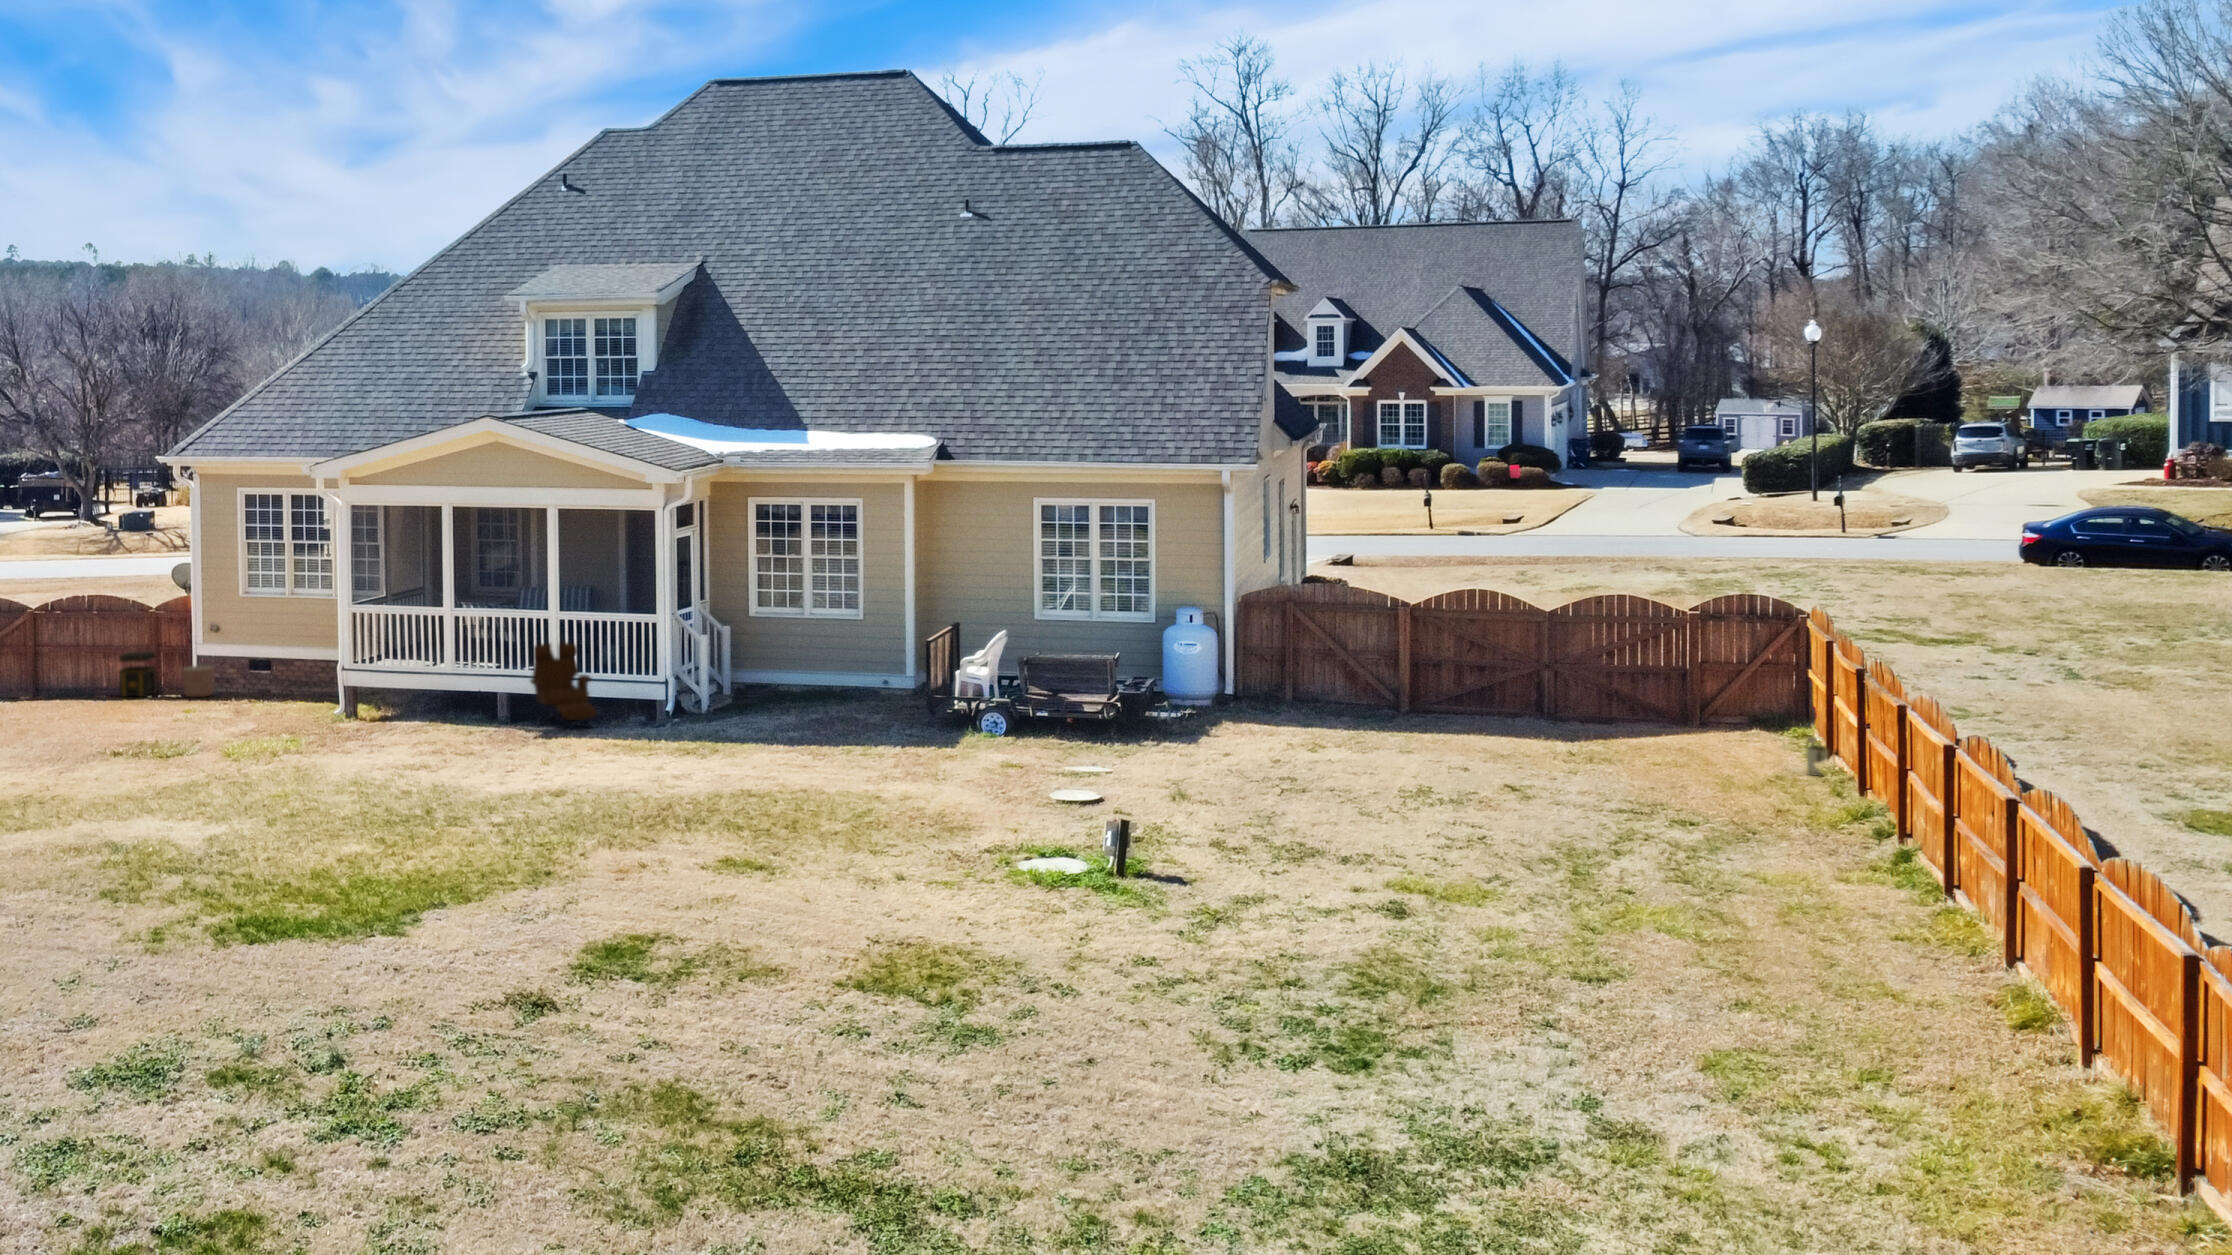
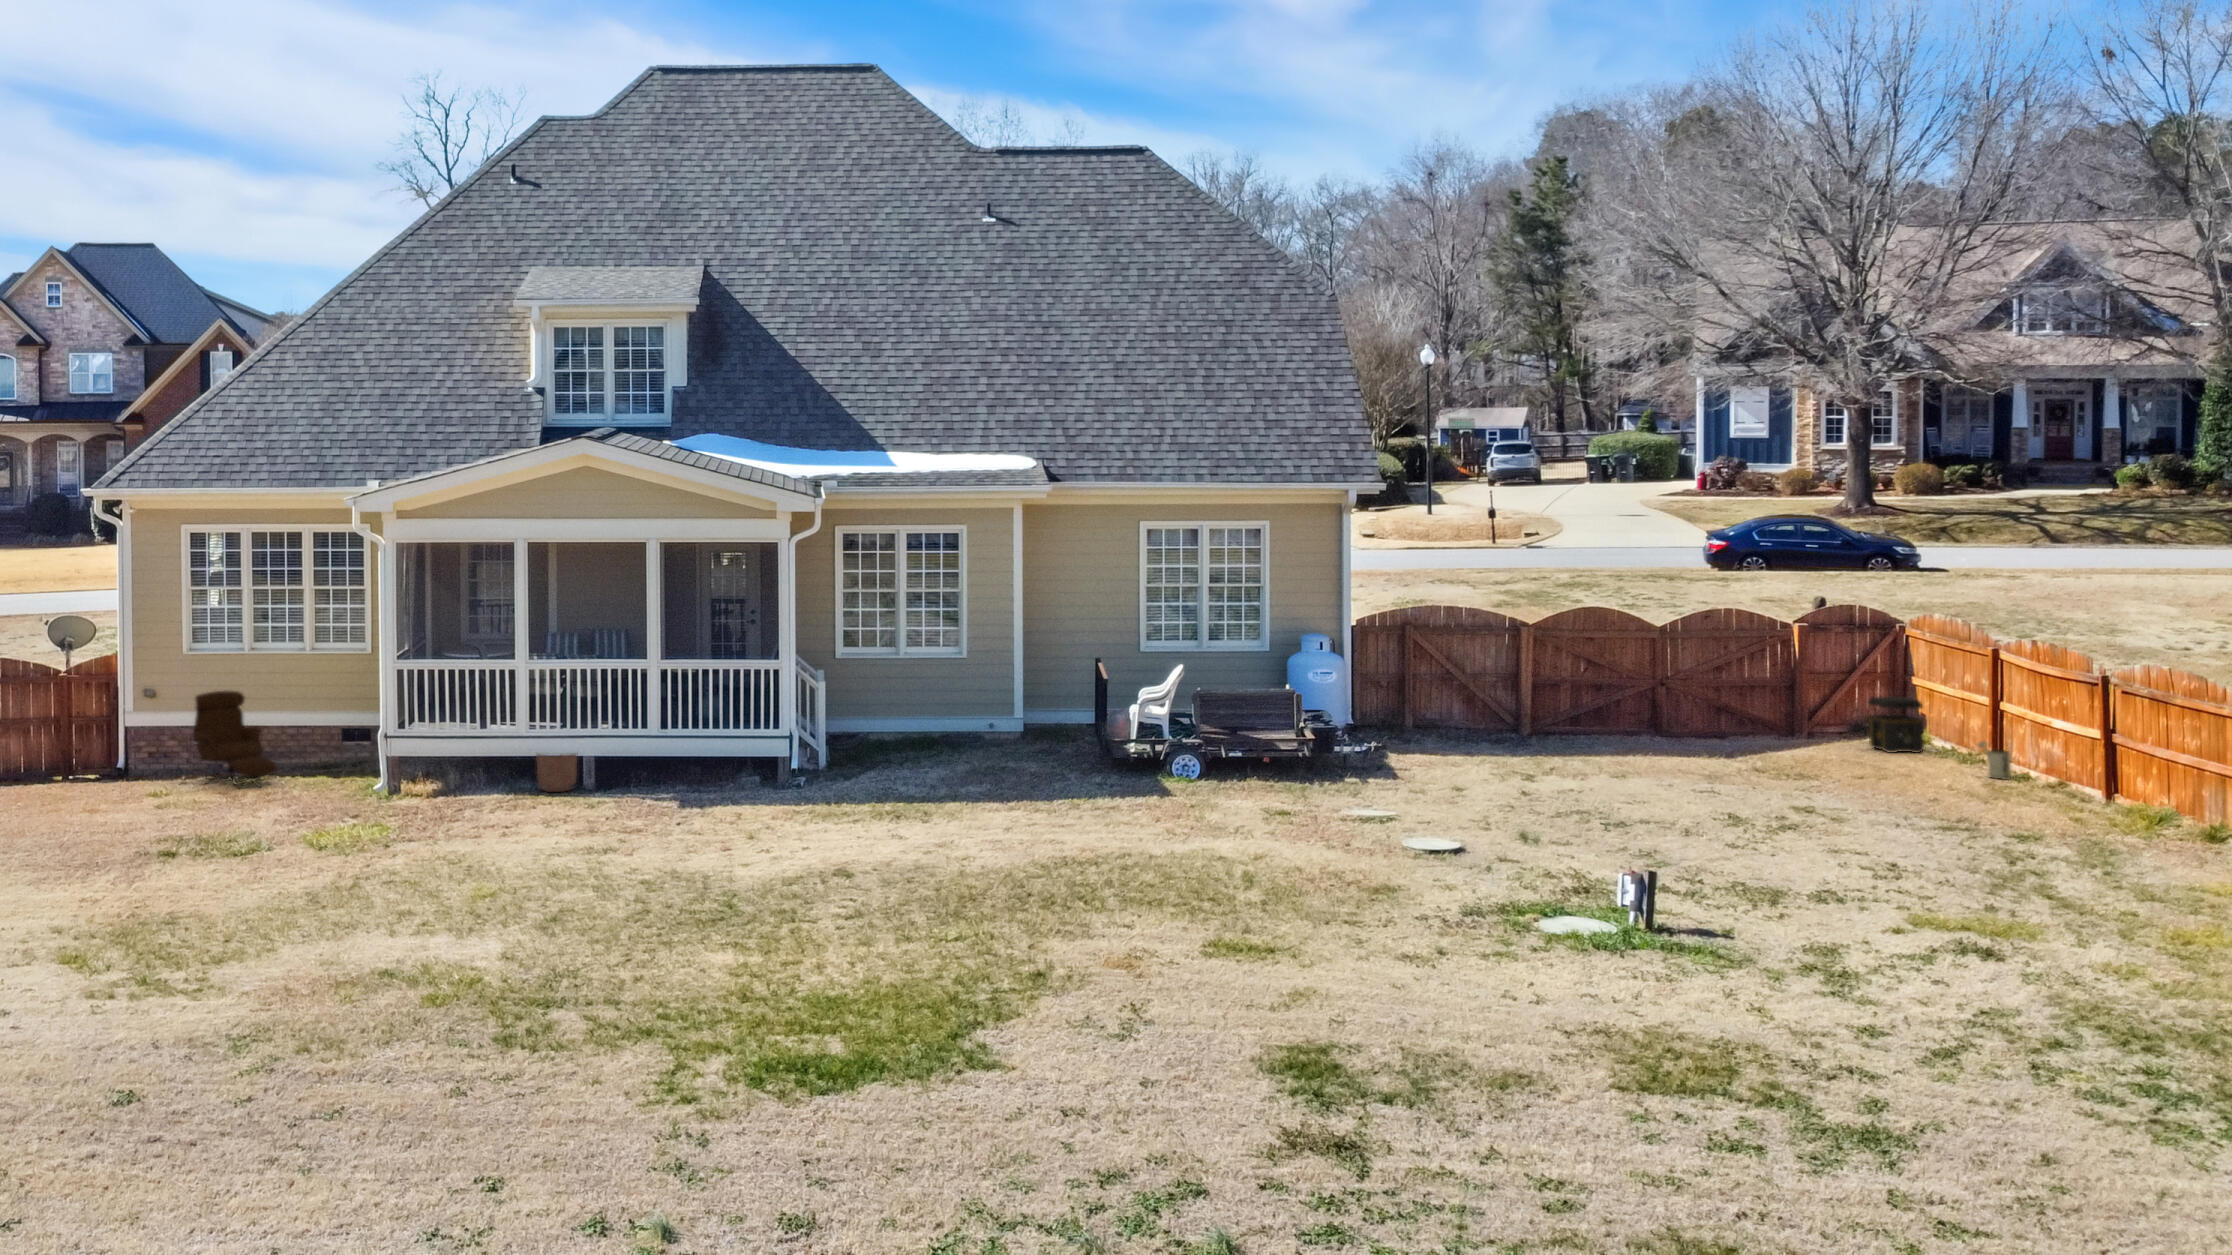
lounge chair: present [530,642,597,728] -> present [192,690,277,786]
toolbox: present [119,652,156,697] -> present [1868,697,1924,753]
planter: present [183,666,214,697] -> present [536,754,577,792]

